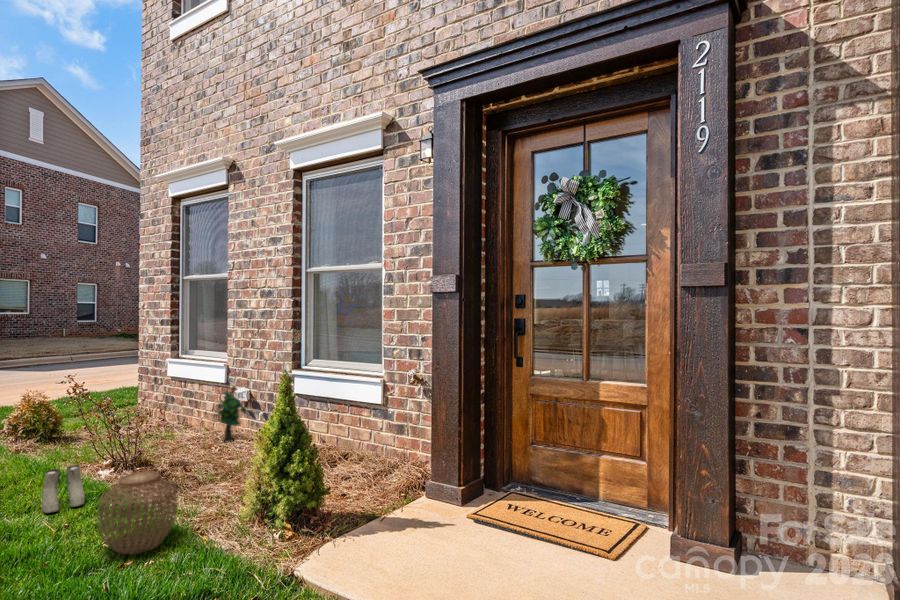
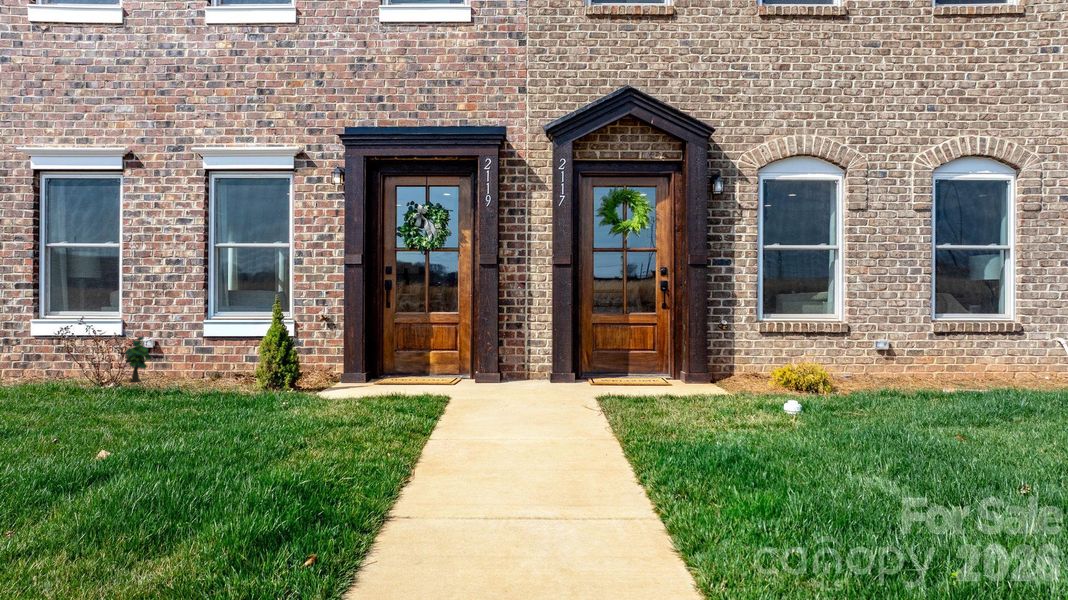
boots: present [42,465,85,513] -> none [74,379,109,406]
woven basket: present [98,471,177,554] -> none [177,364,220,407]

